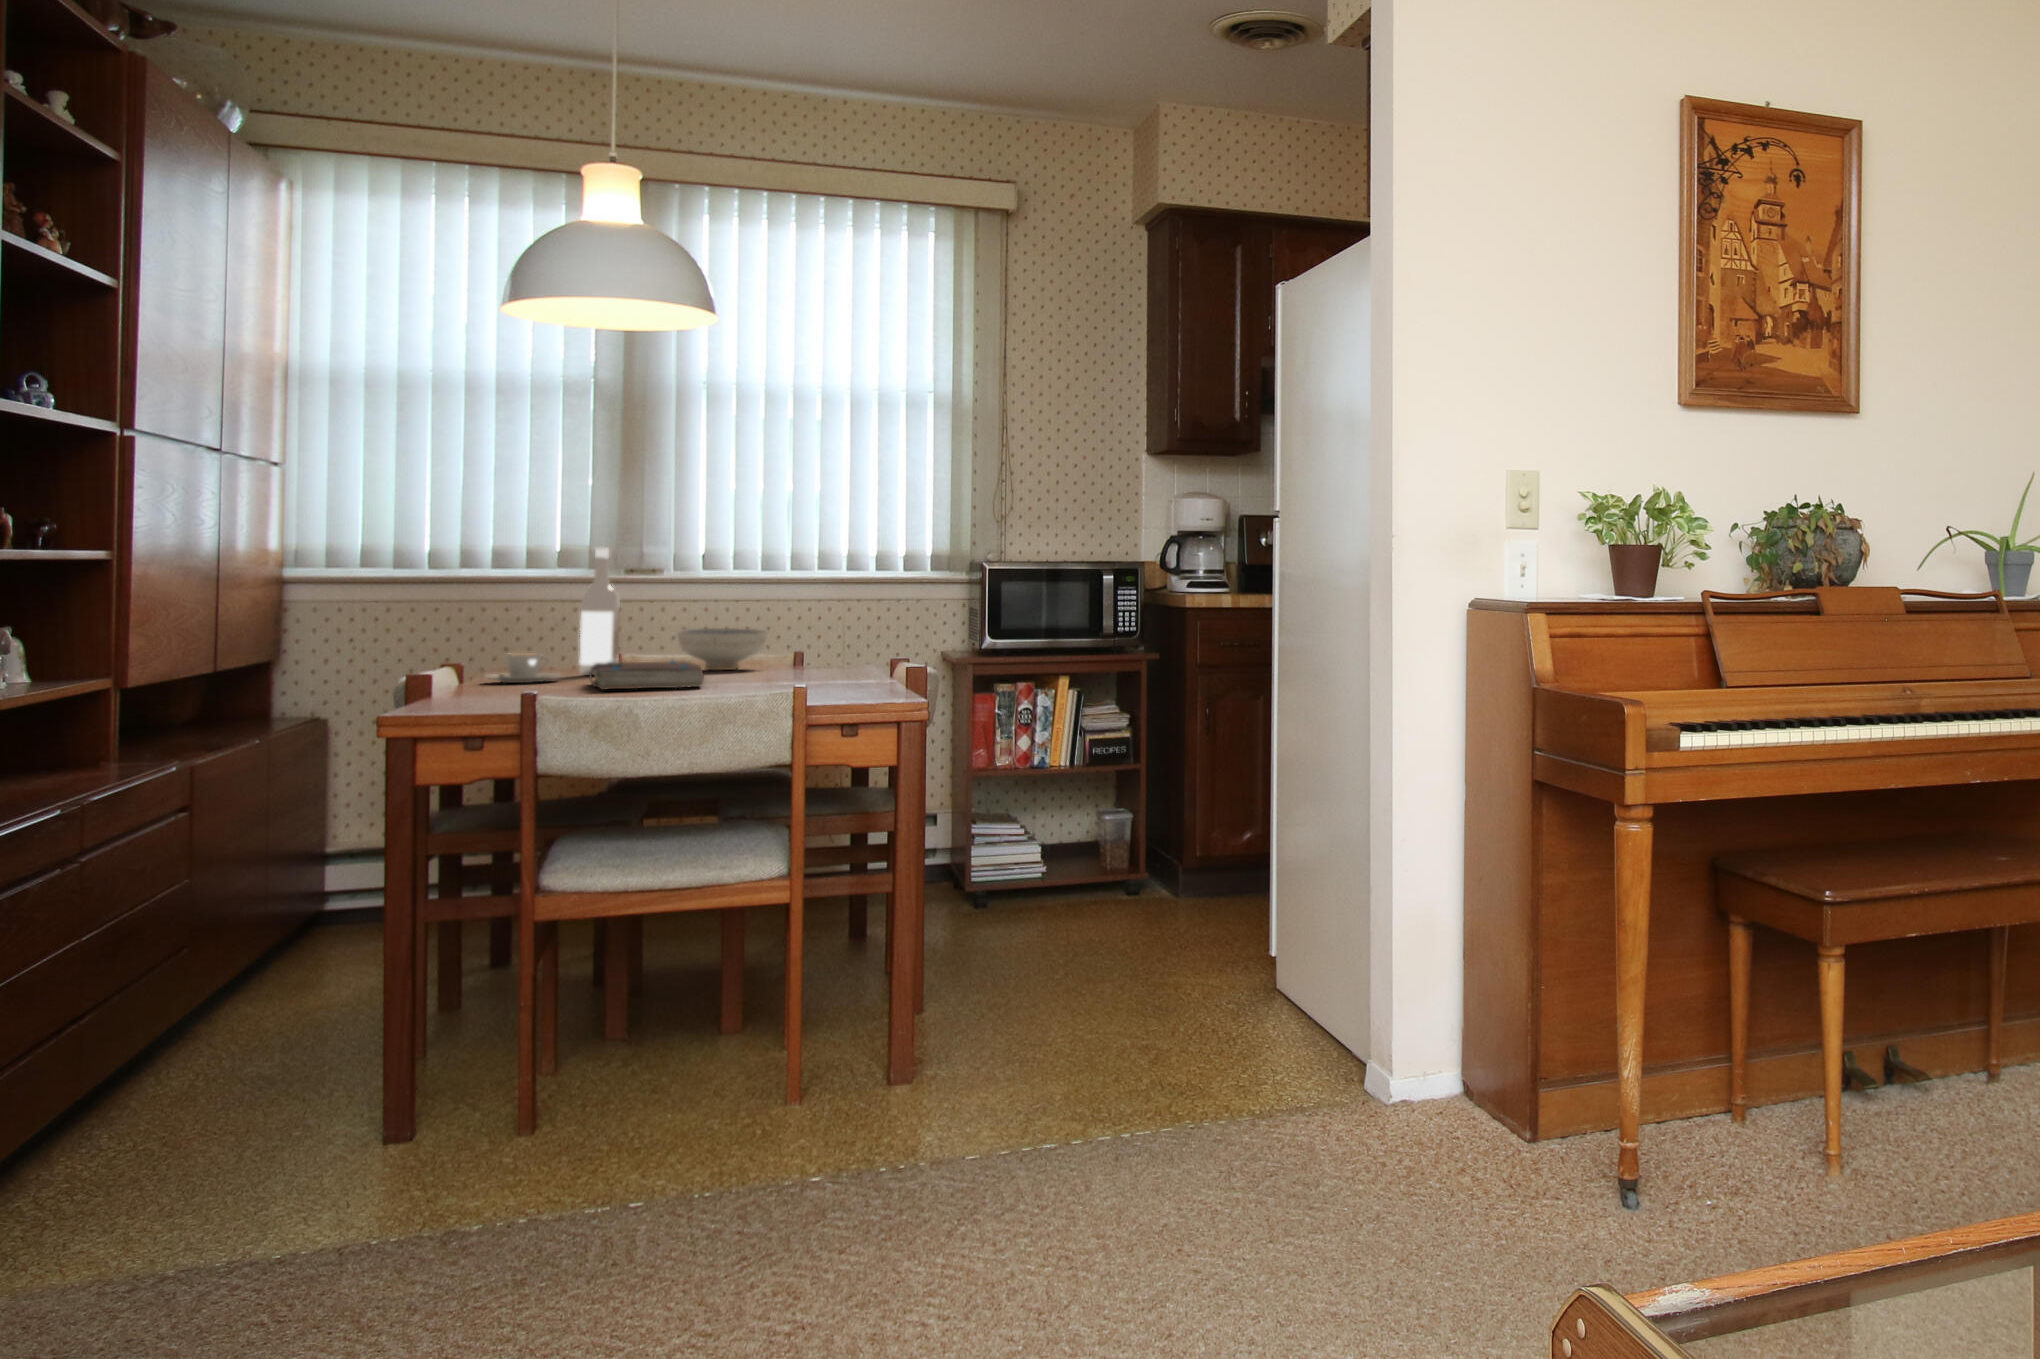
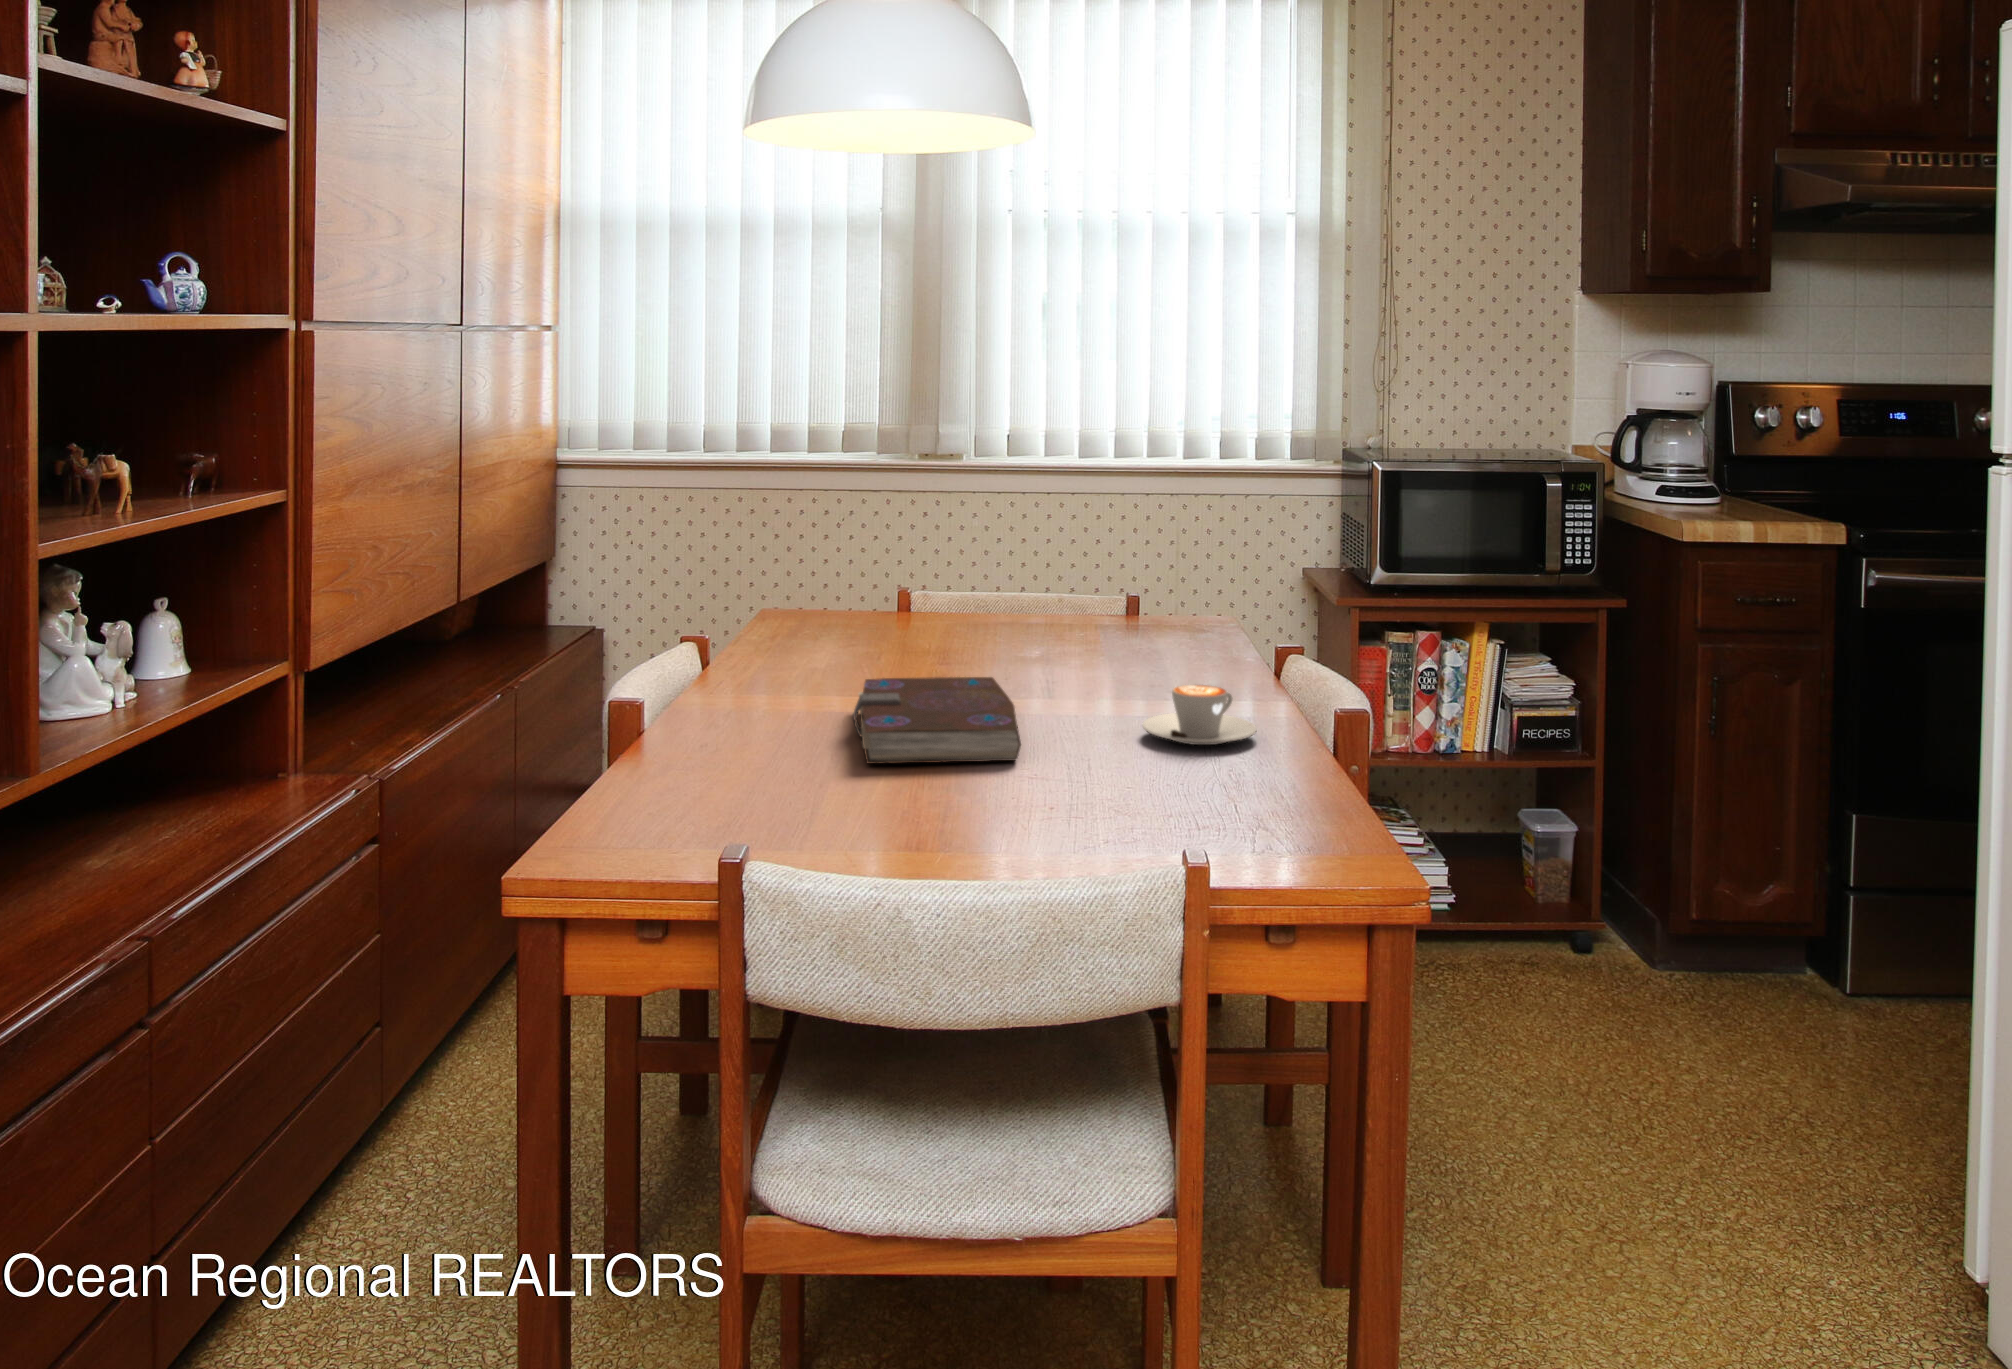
wine bottle: present [580,548,620,675] -> none [852,476,903,664]
ceramic bowl: present [677,628,767,670] -> none [979,582,1100,654]
coffee cup: present [486,653,559,683] -> present [1142,685,1257,745]

